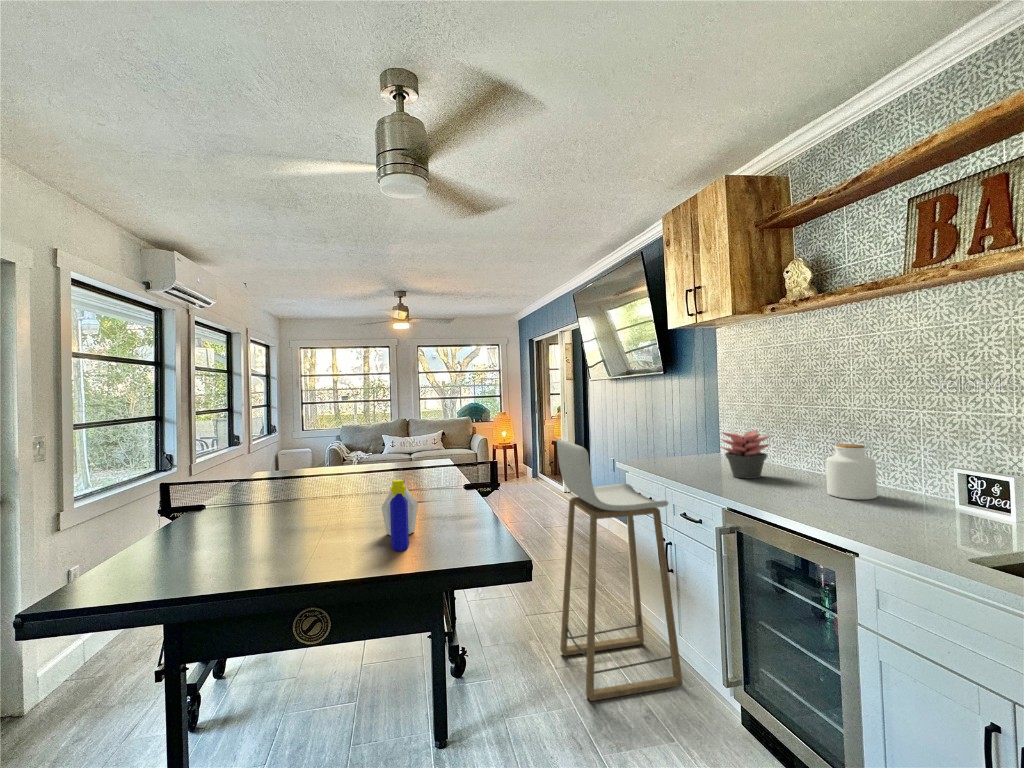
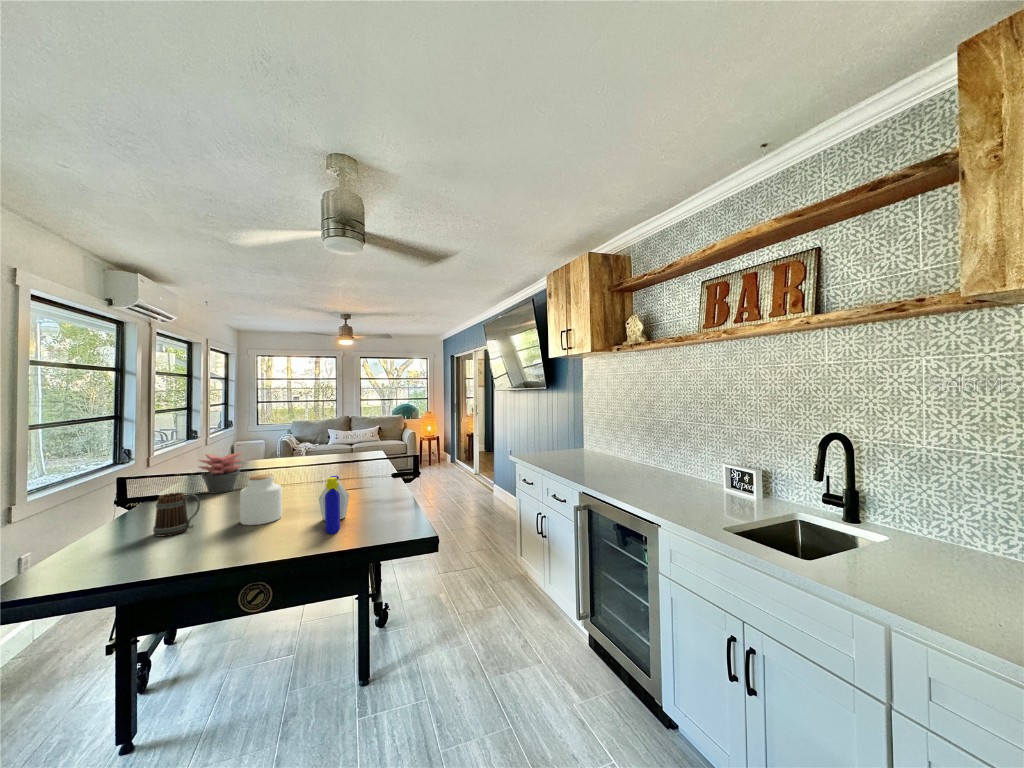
succulent plant: present [722,430,770,479] -> present [199,452,242,494]
bar stool: present [557,439,682,701] -> none [464,440,551,637]
jar: present [826,444,877,500] -> present [240,474,282,525]
beer mug: none [198,496,247,547] -> present [153,492,200,537]

